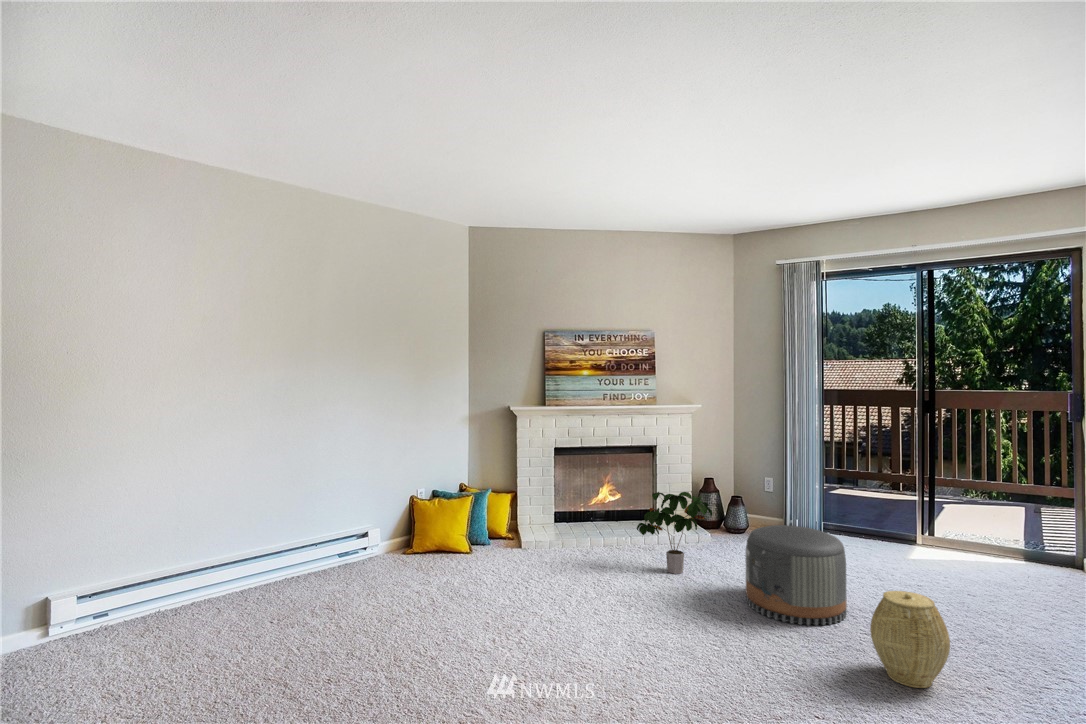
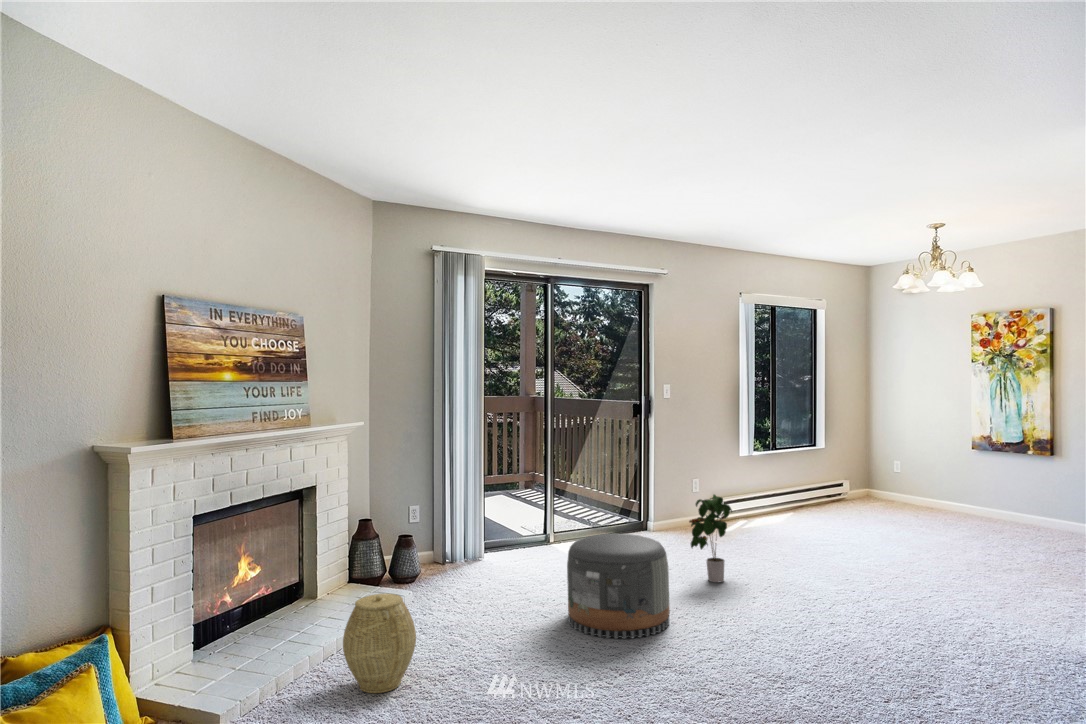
potted plant: present [637,492,712,574] -> present [689,495,732,582]
woven basket: present [870,591,950,688] -> present [343,594,416,693]

